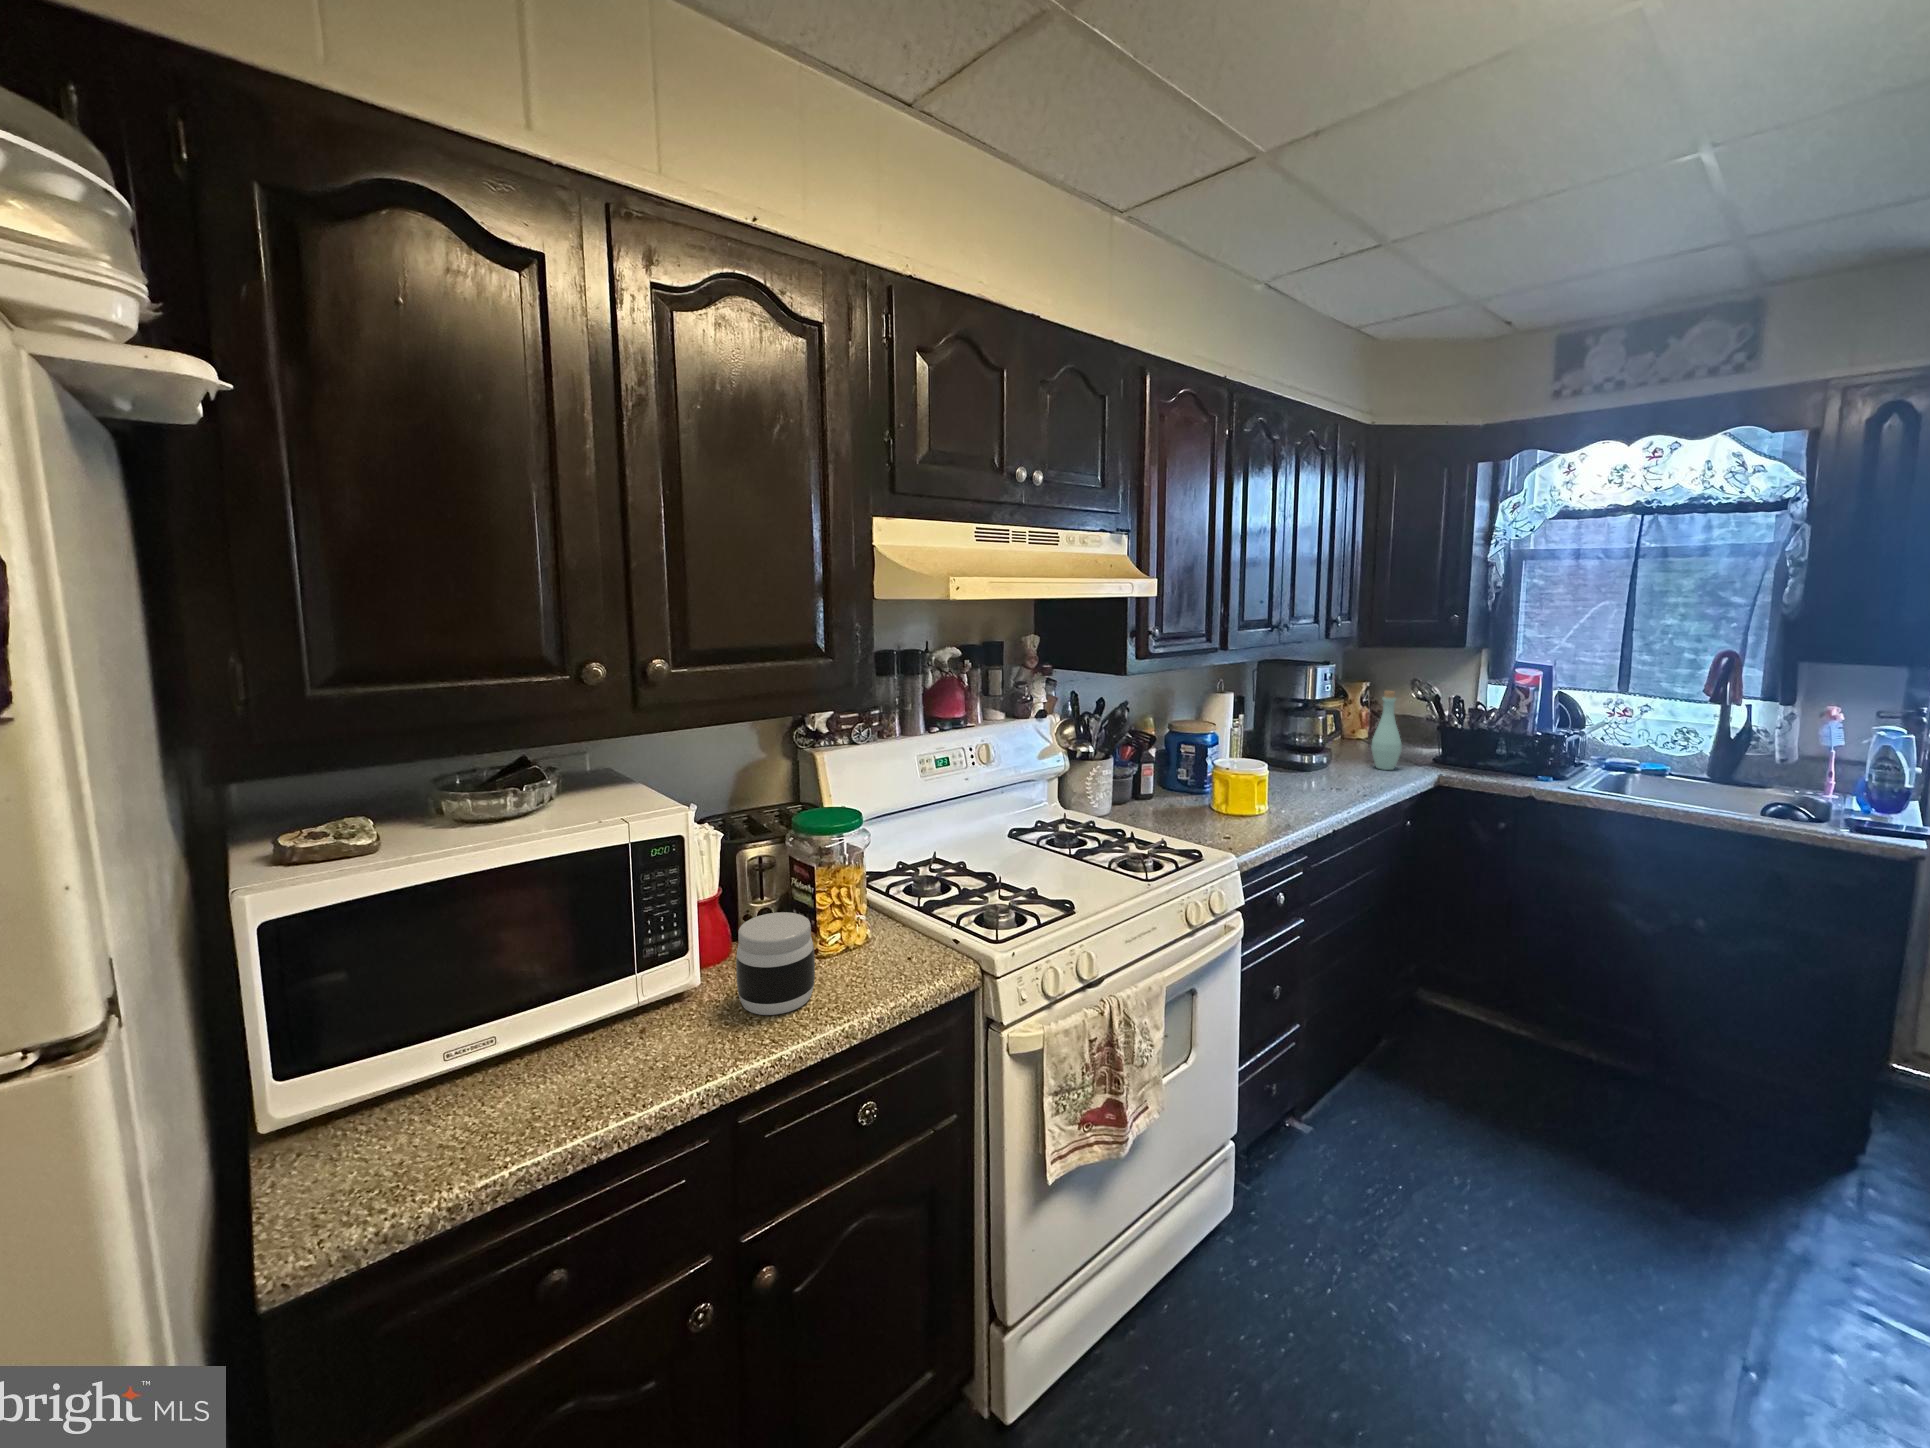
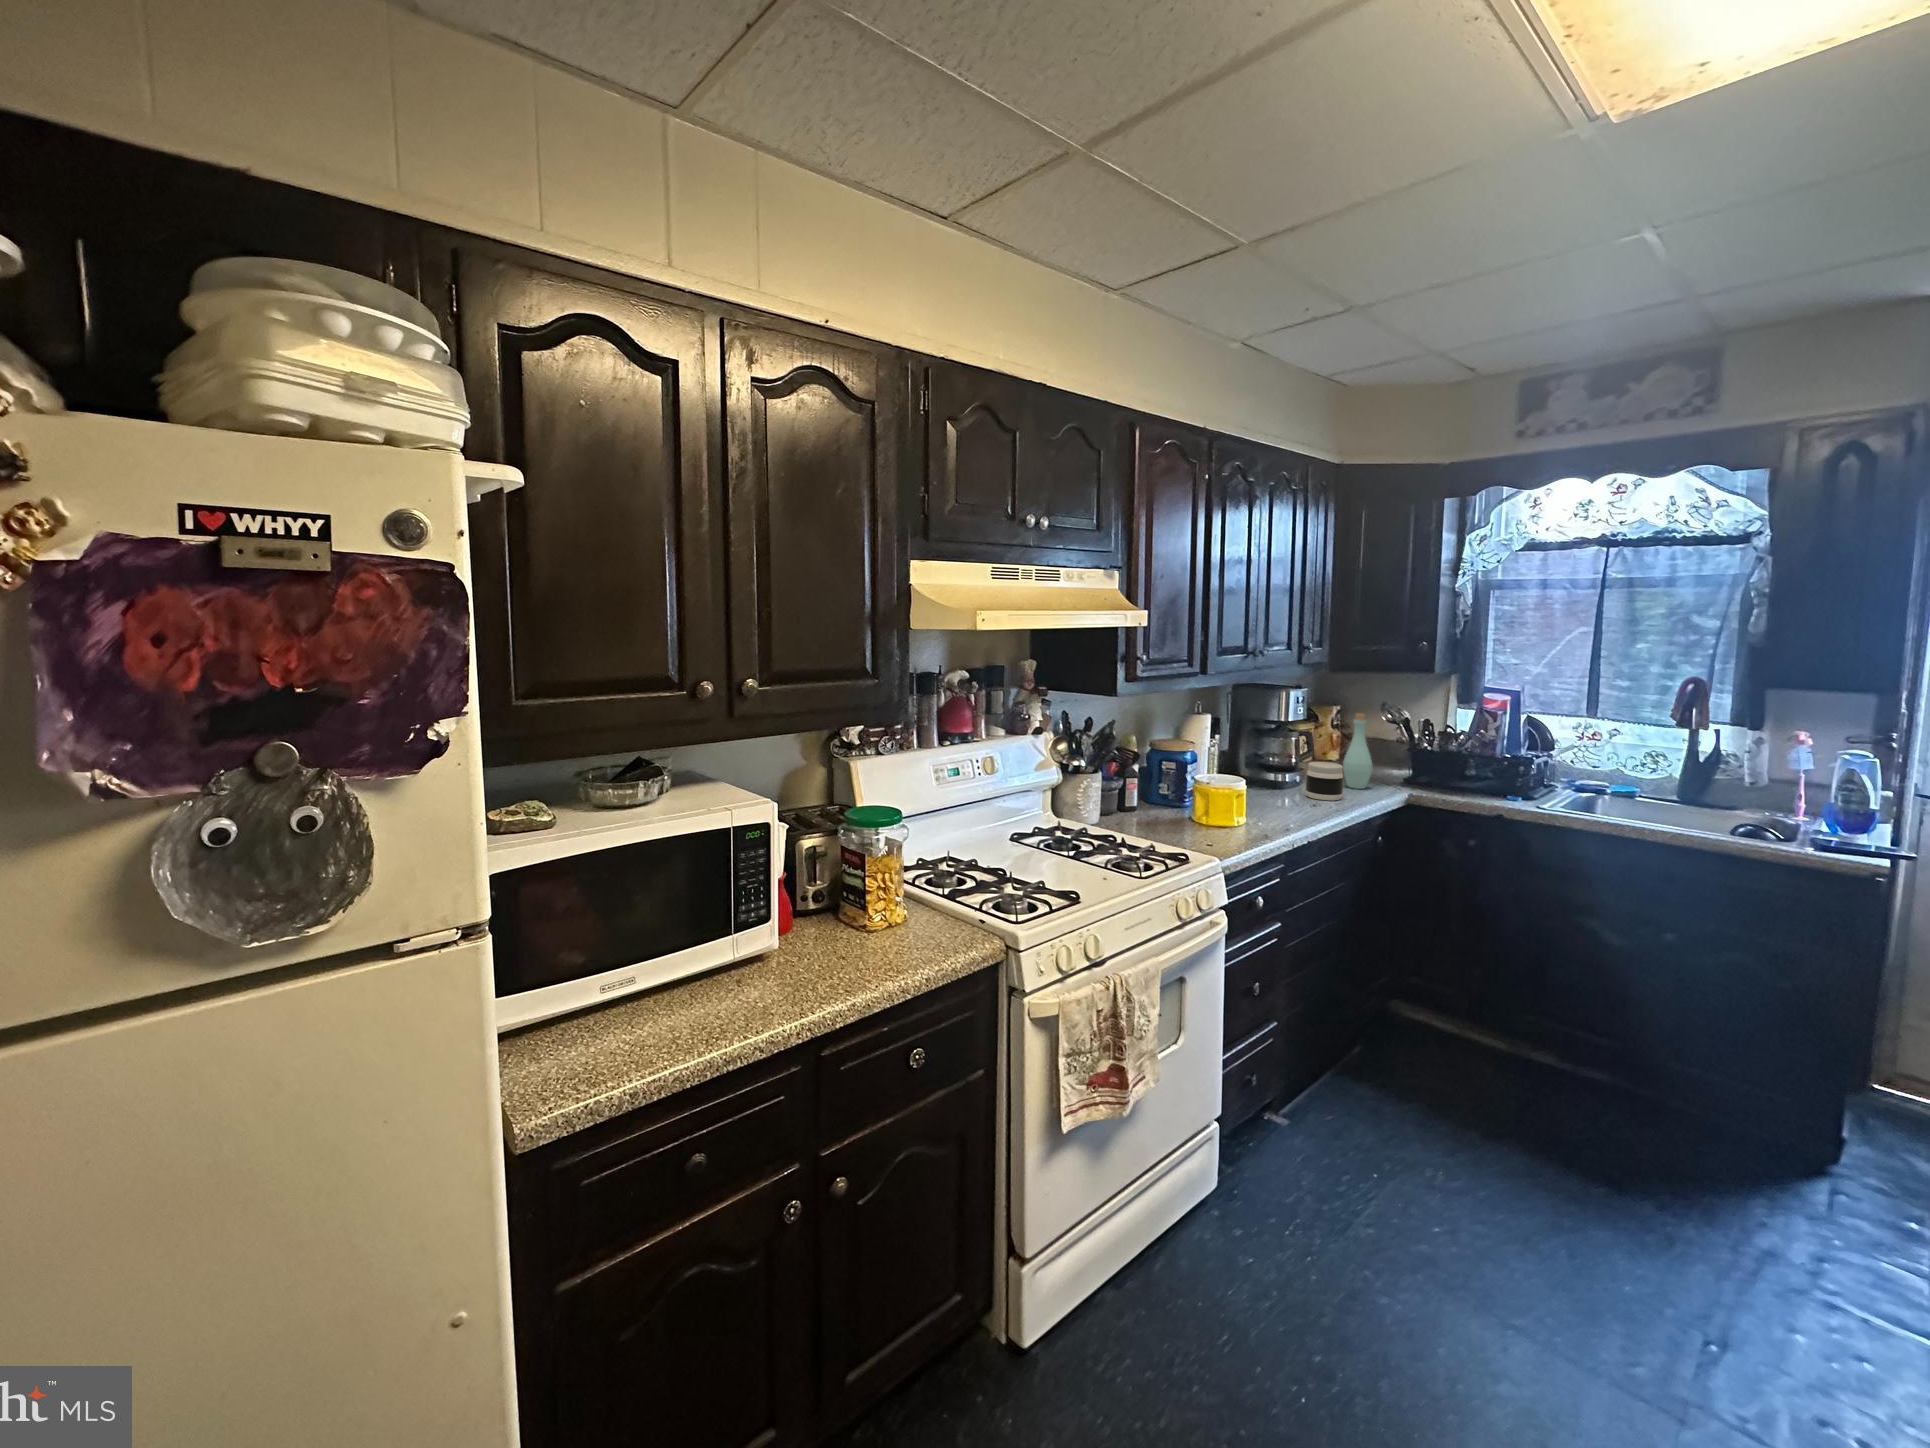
jar: present [736,912,815,1015] -> present [1306,762,1343,801]

